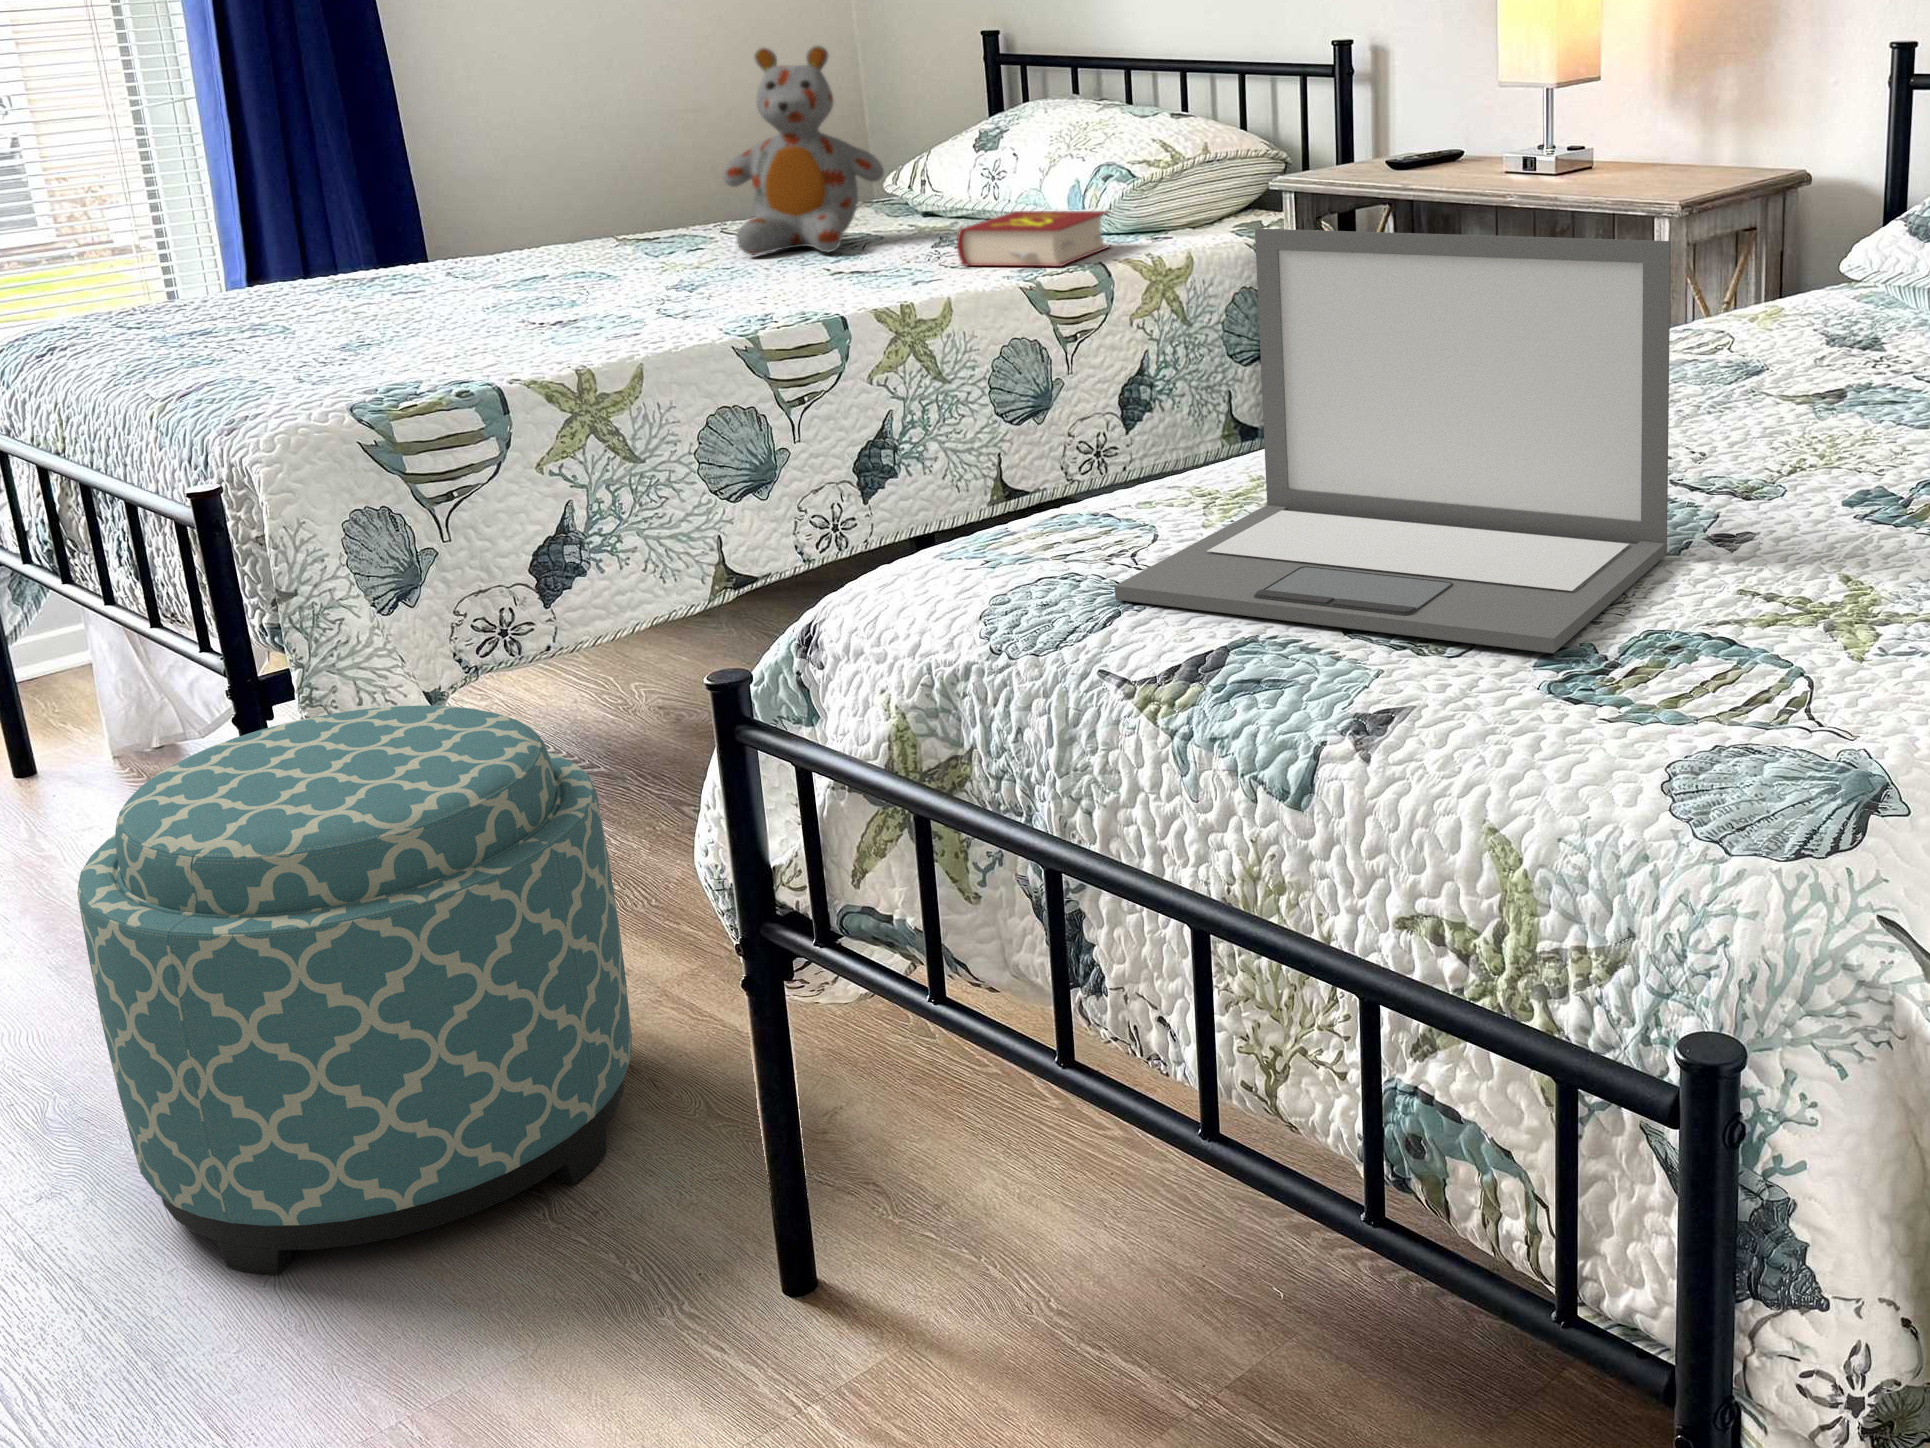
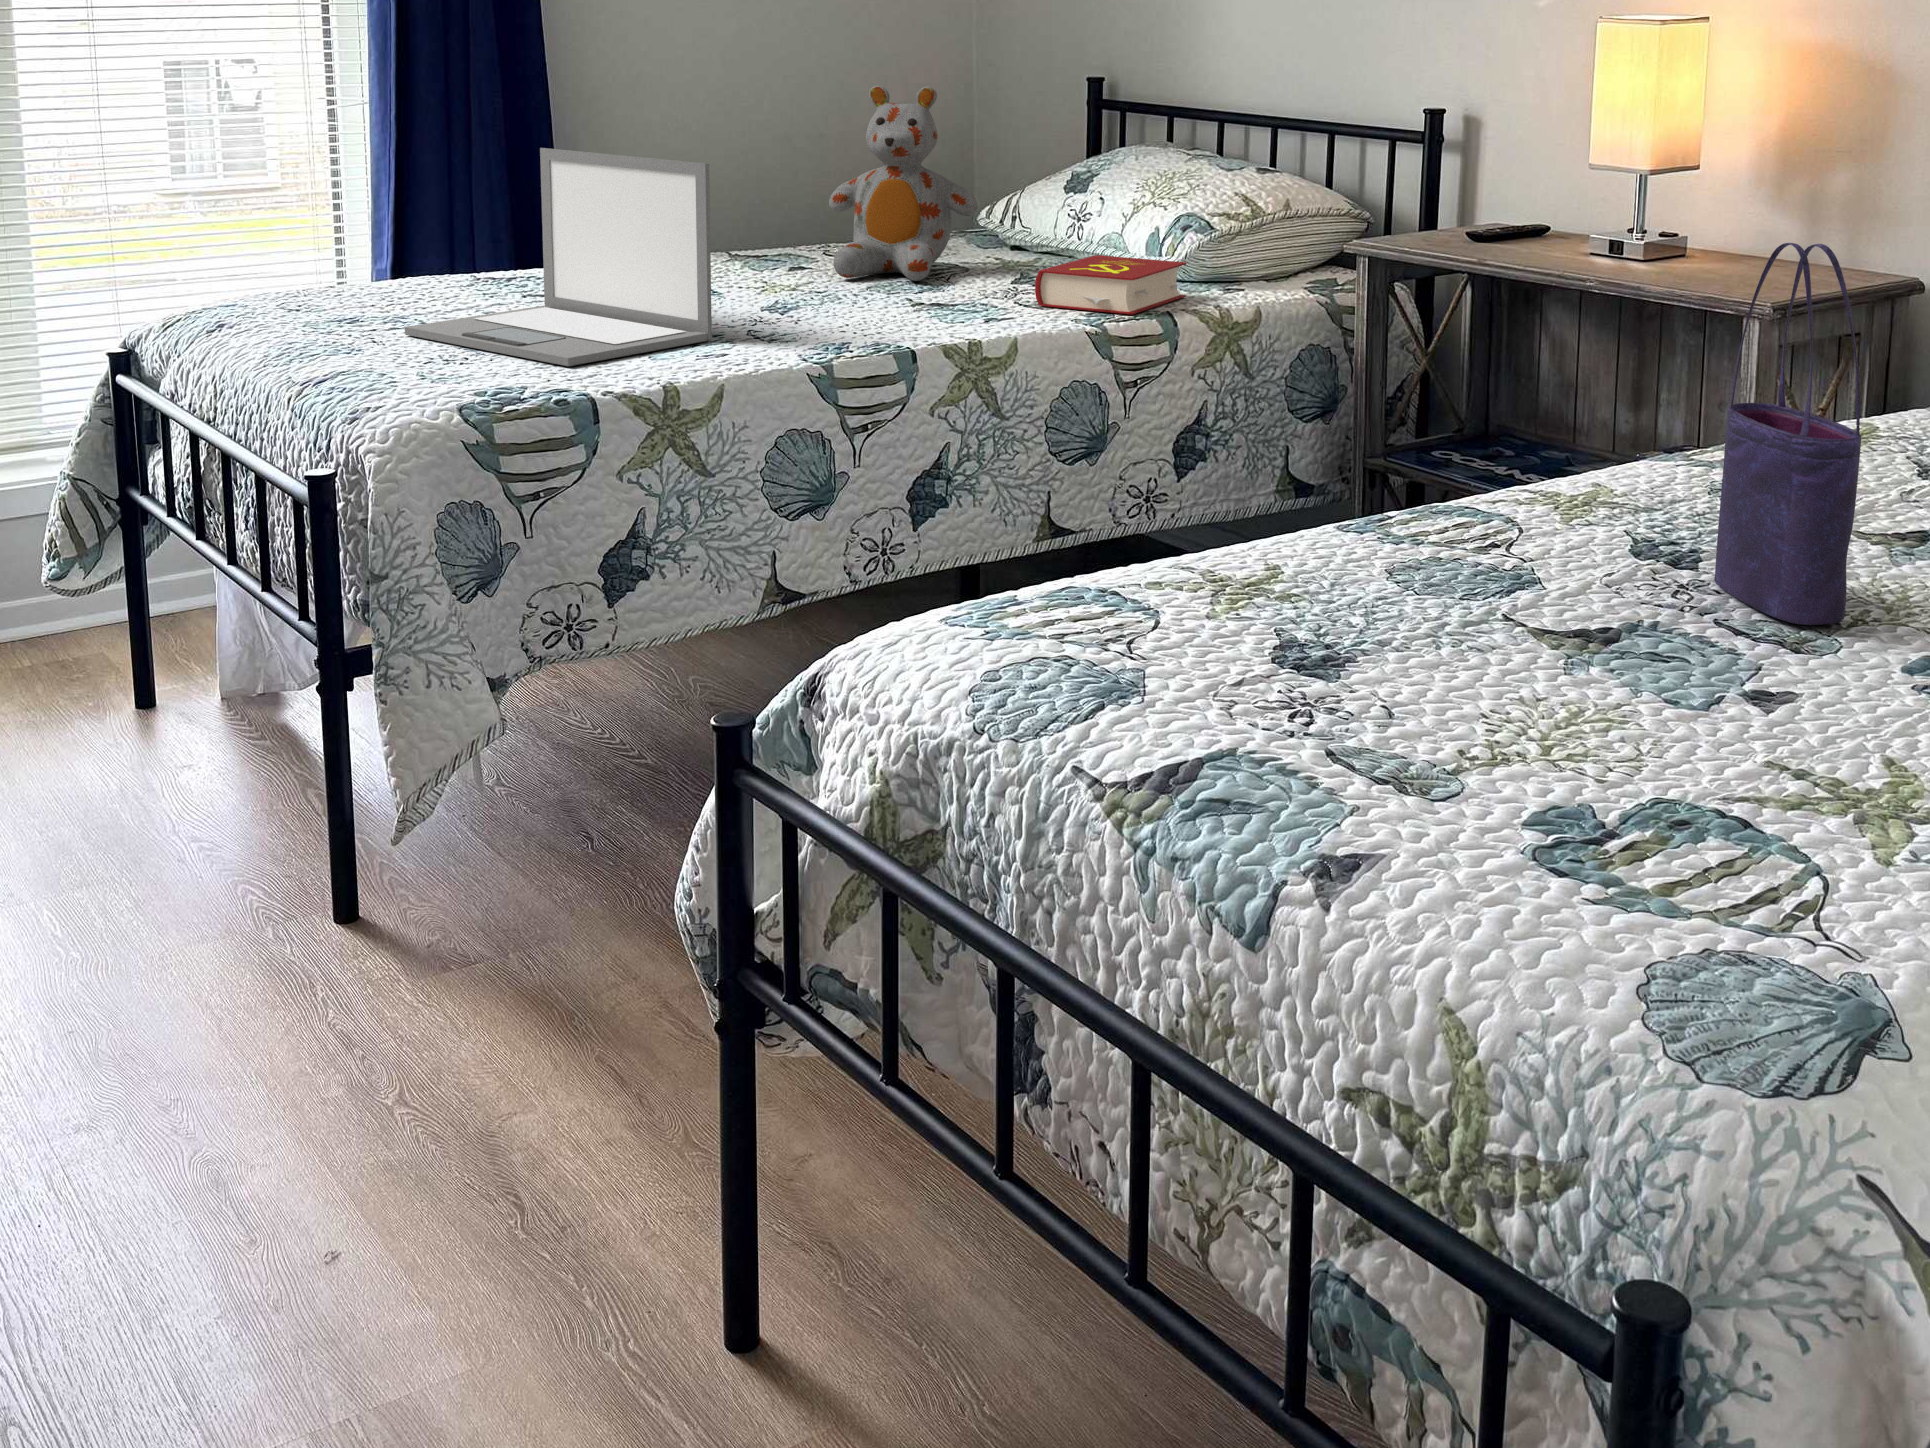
tote bag: none [1670,109,1798,476] -> present [1715,243,1861,625]
laptop: present [1114,229,1671,653] -> present [405,148,712,366]
ottoman: present [77,705,632,1275] -> none [146,696,620,1239]

